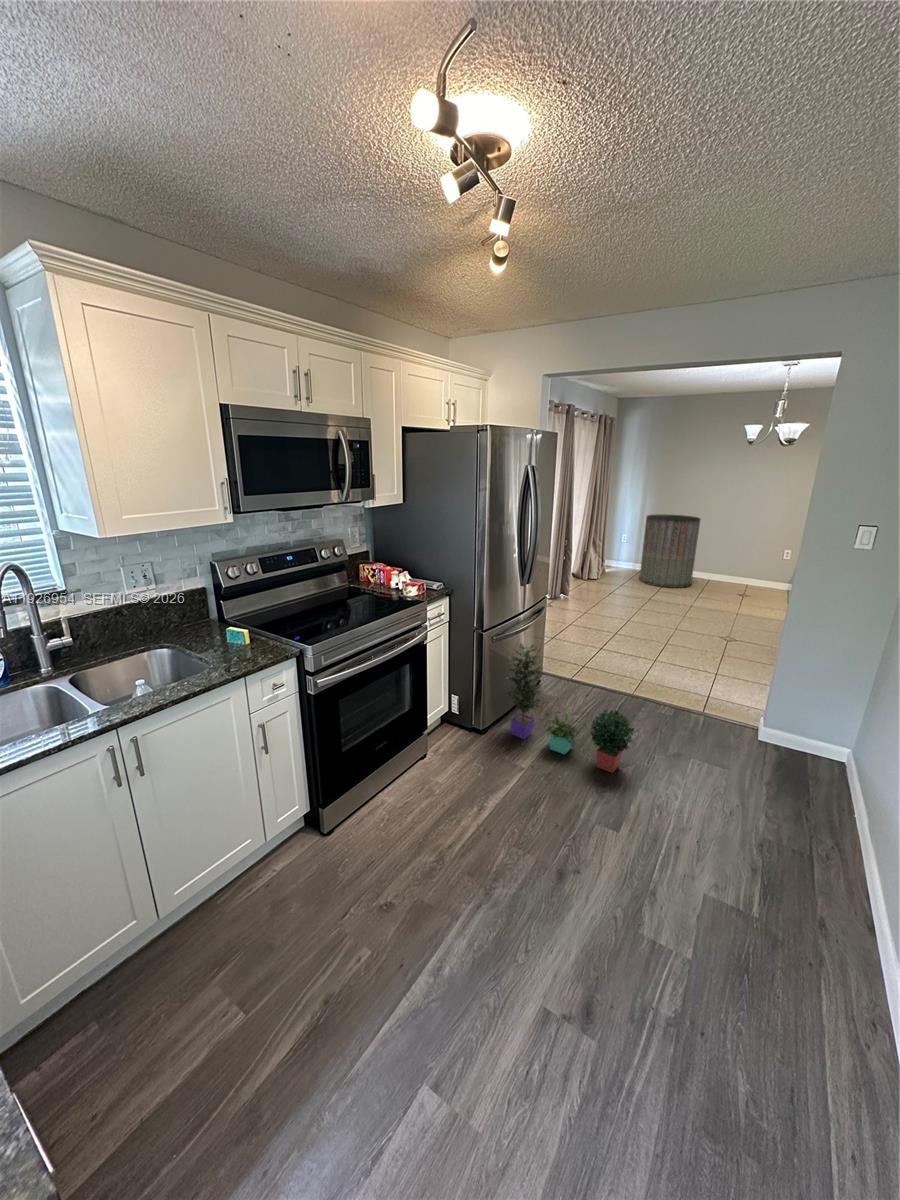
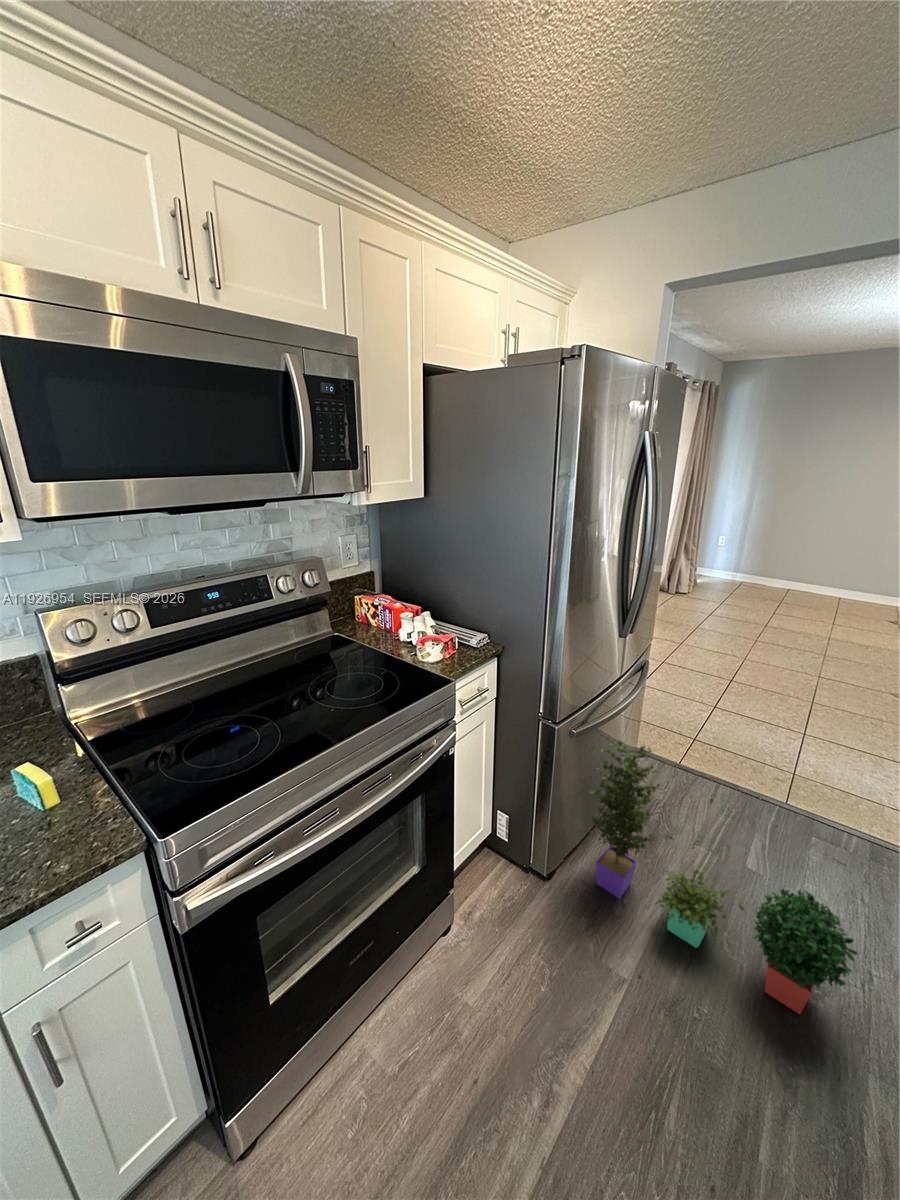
trash can: present [639,514,700,588] -> none [743,511,835,606]

